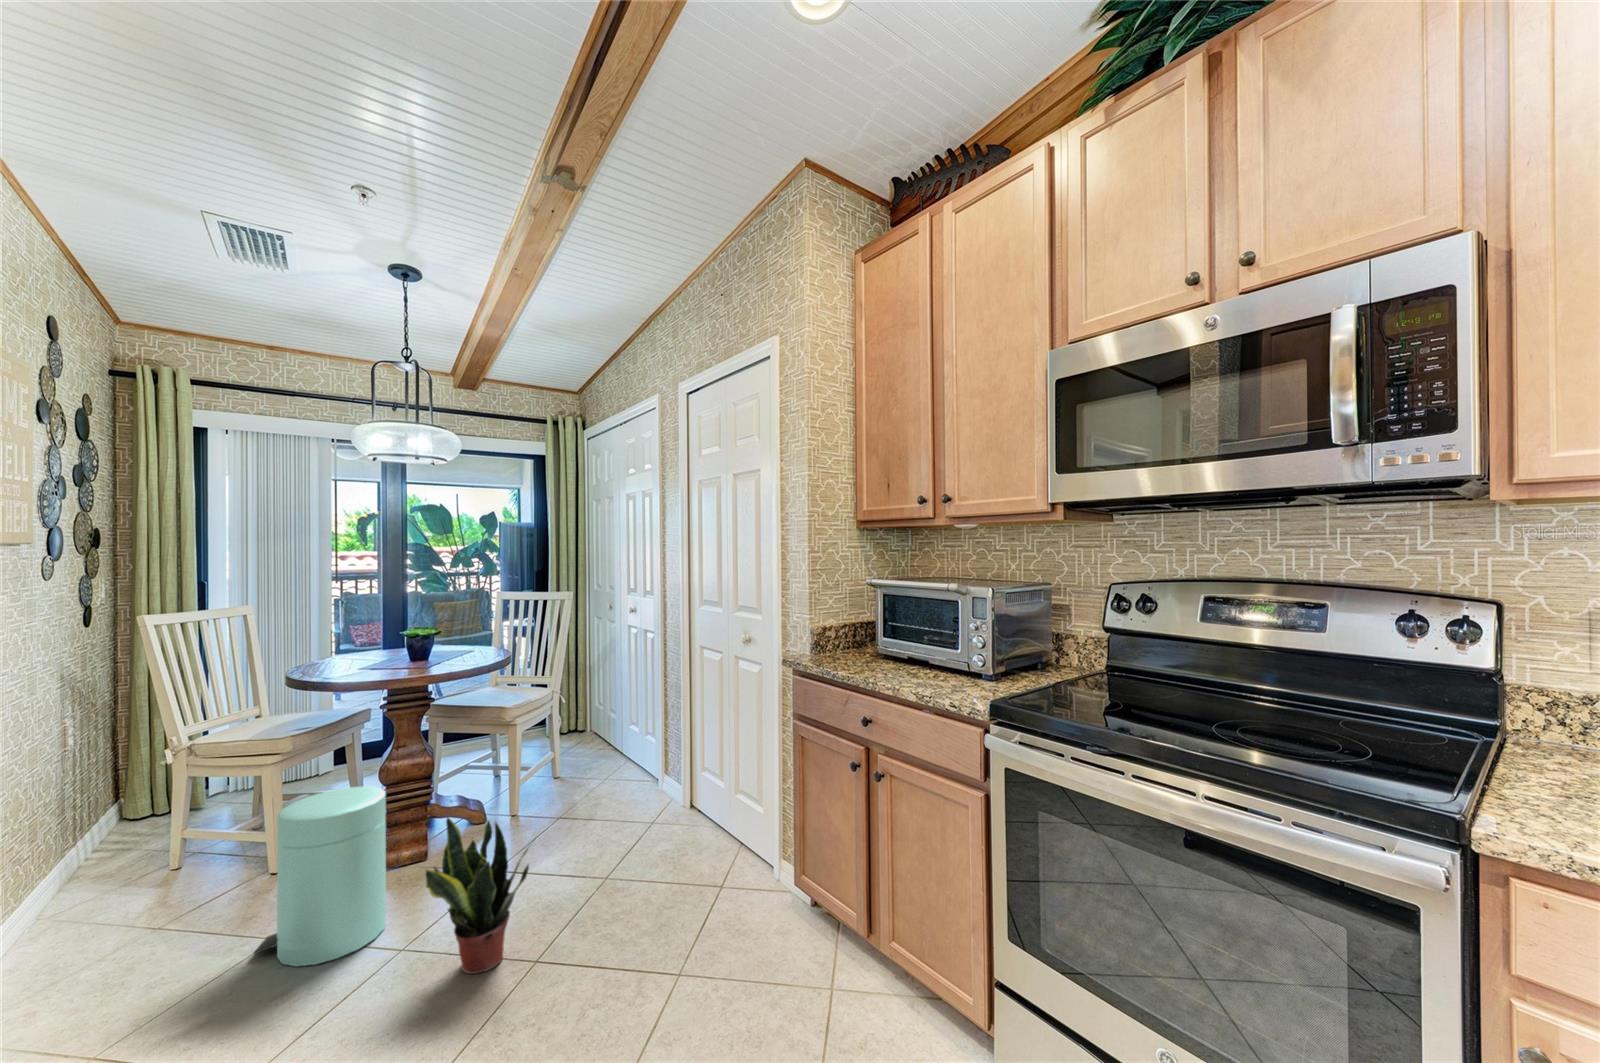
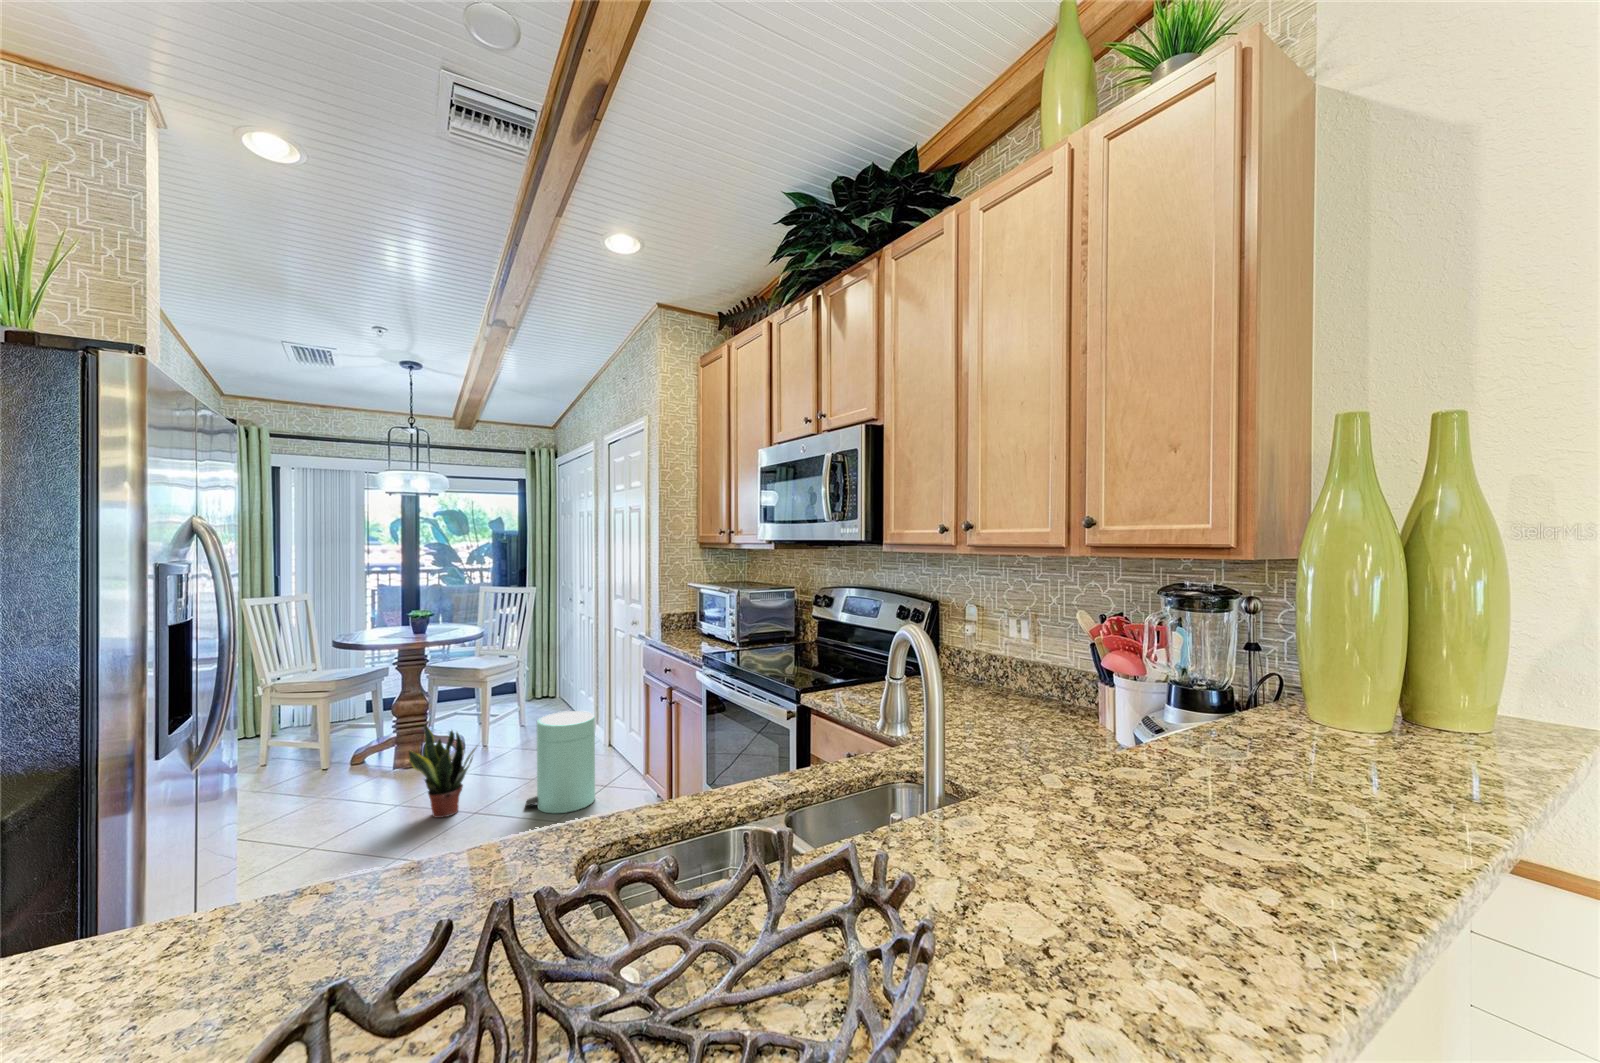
trash can: present [254,786,386,966] -> present [525,711,595,813]

